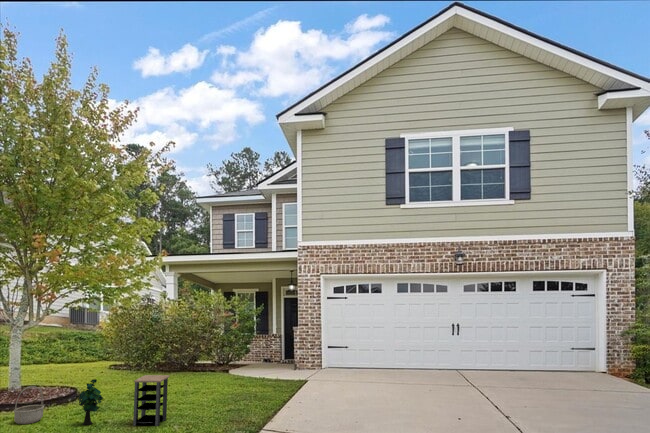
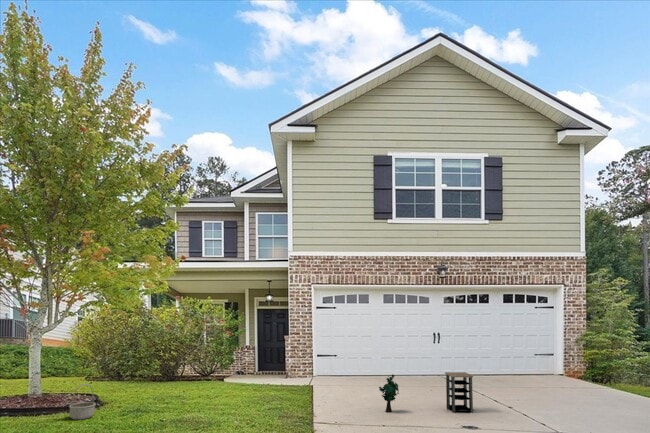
side table: present [133,375,170,426] -> present [445,372,473,413]
decorative plant: present [76,379,103,426] -> present [379,375,399,413]

